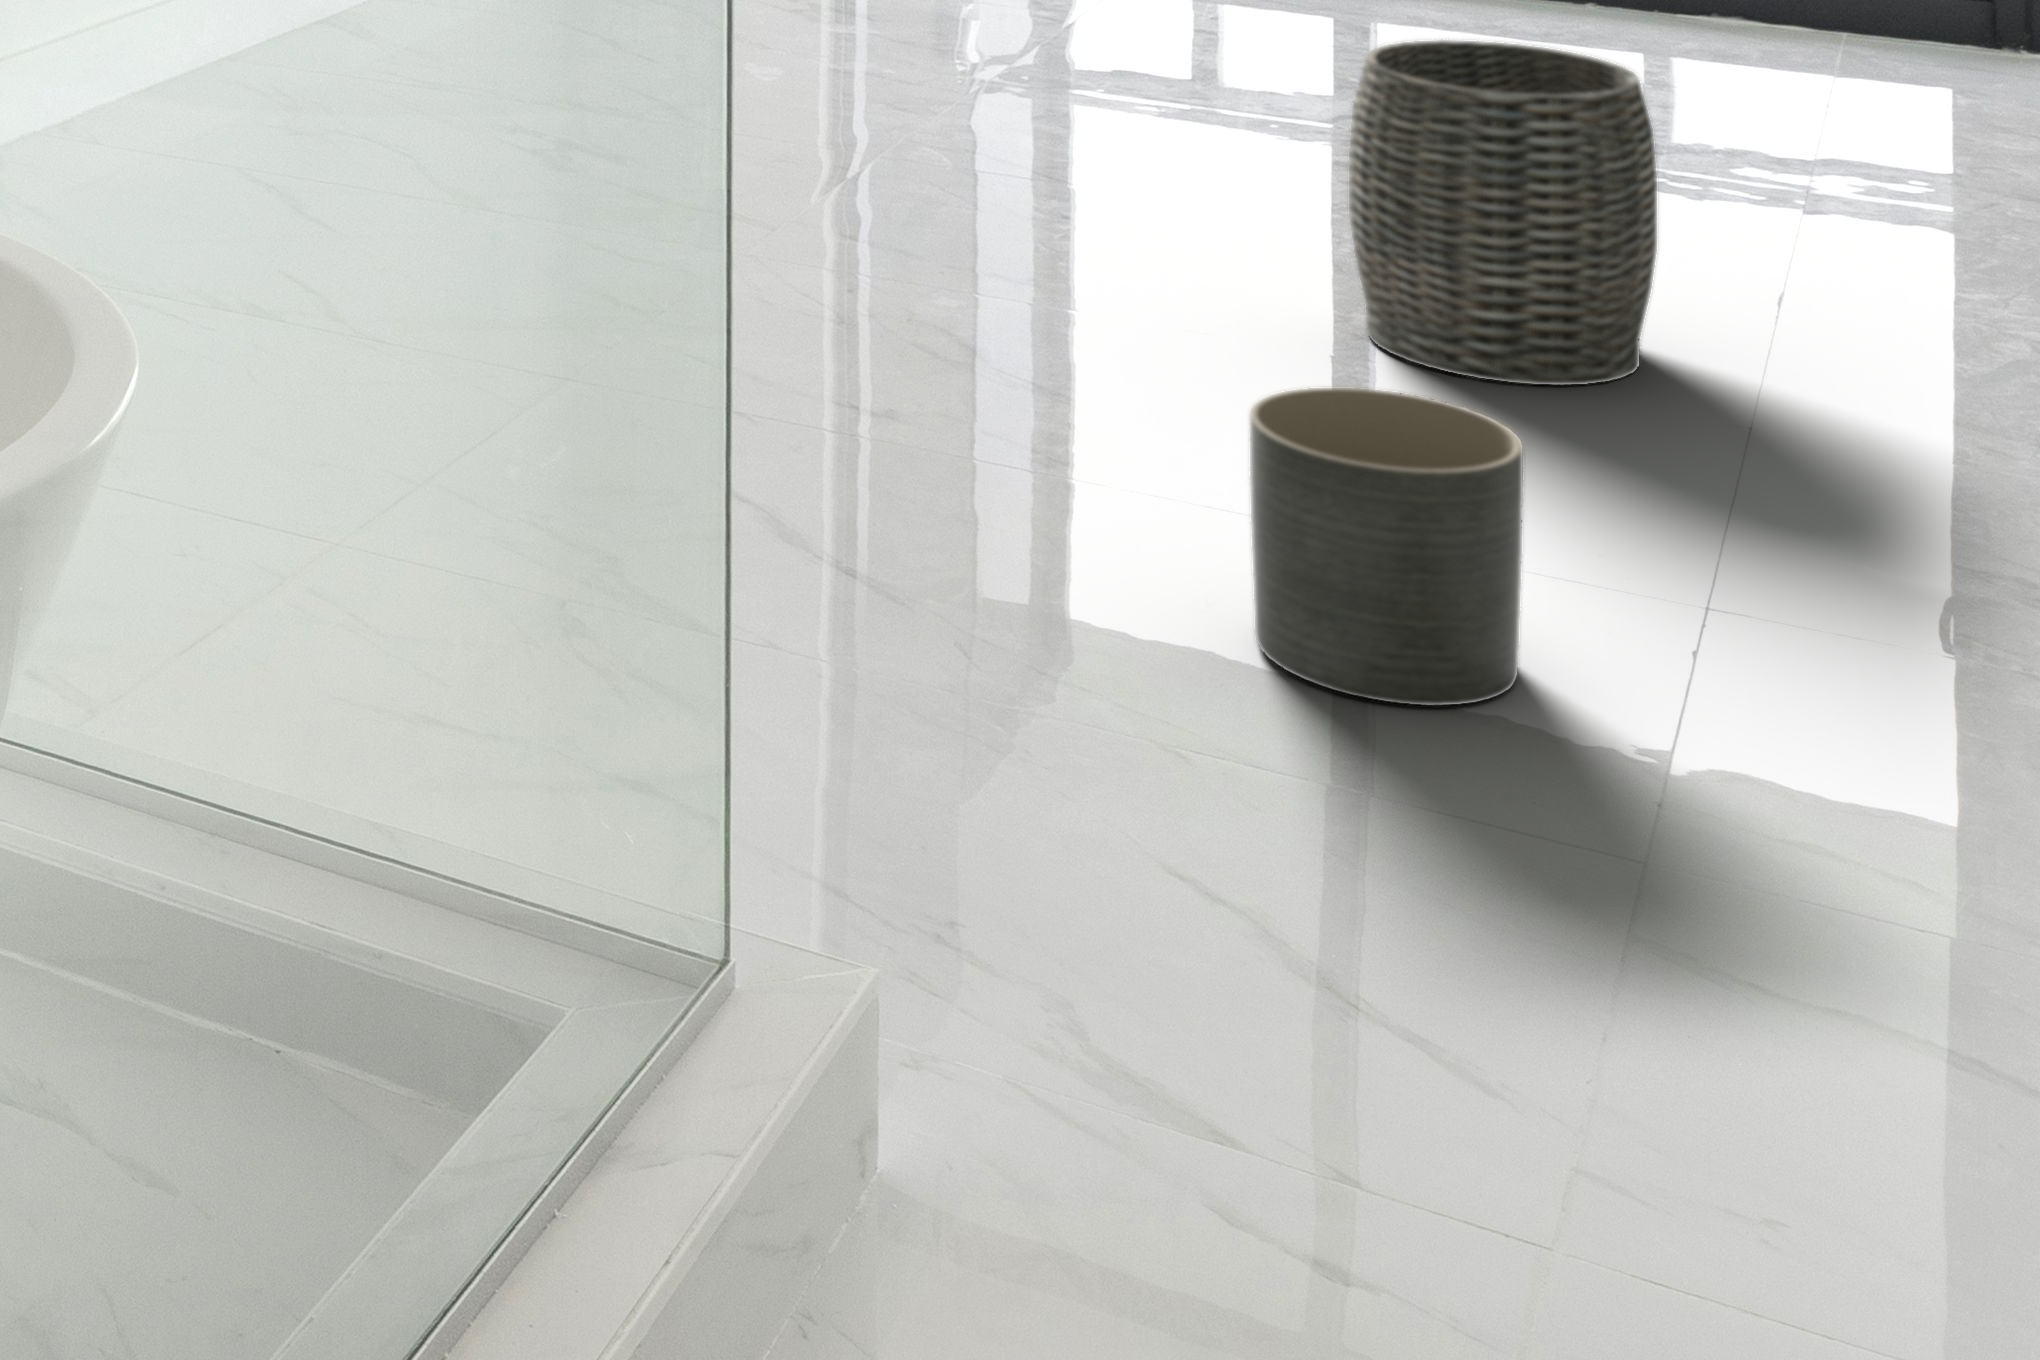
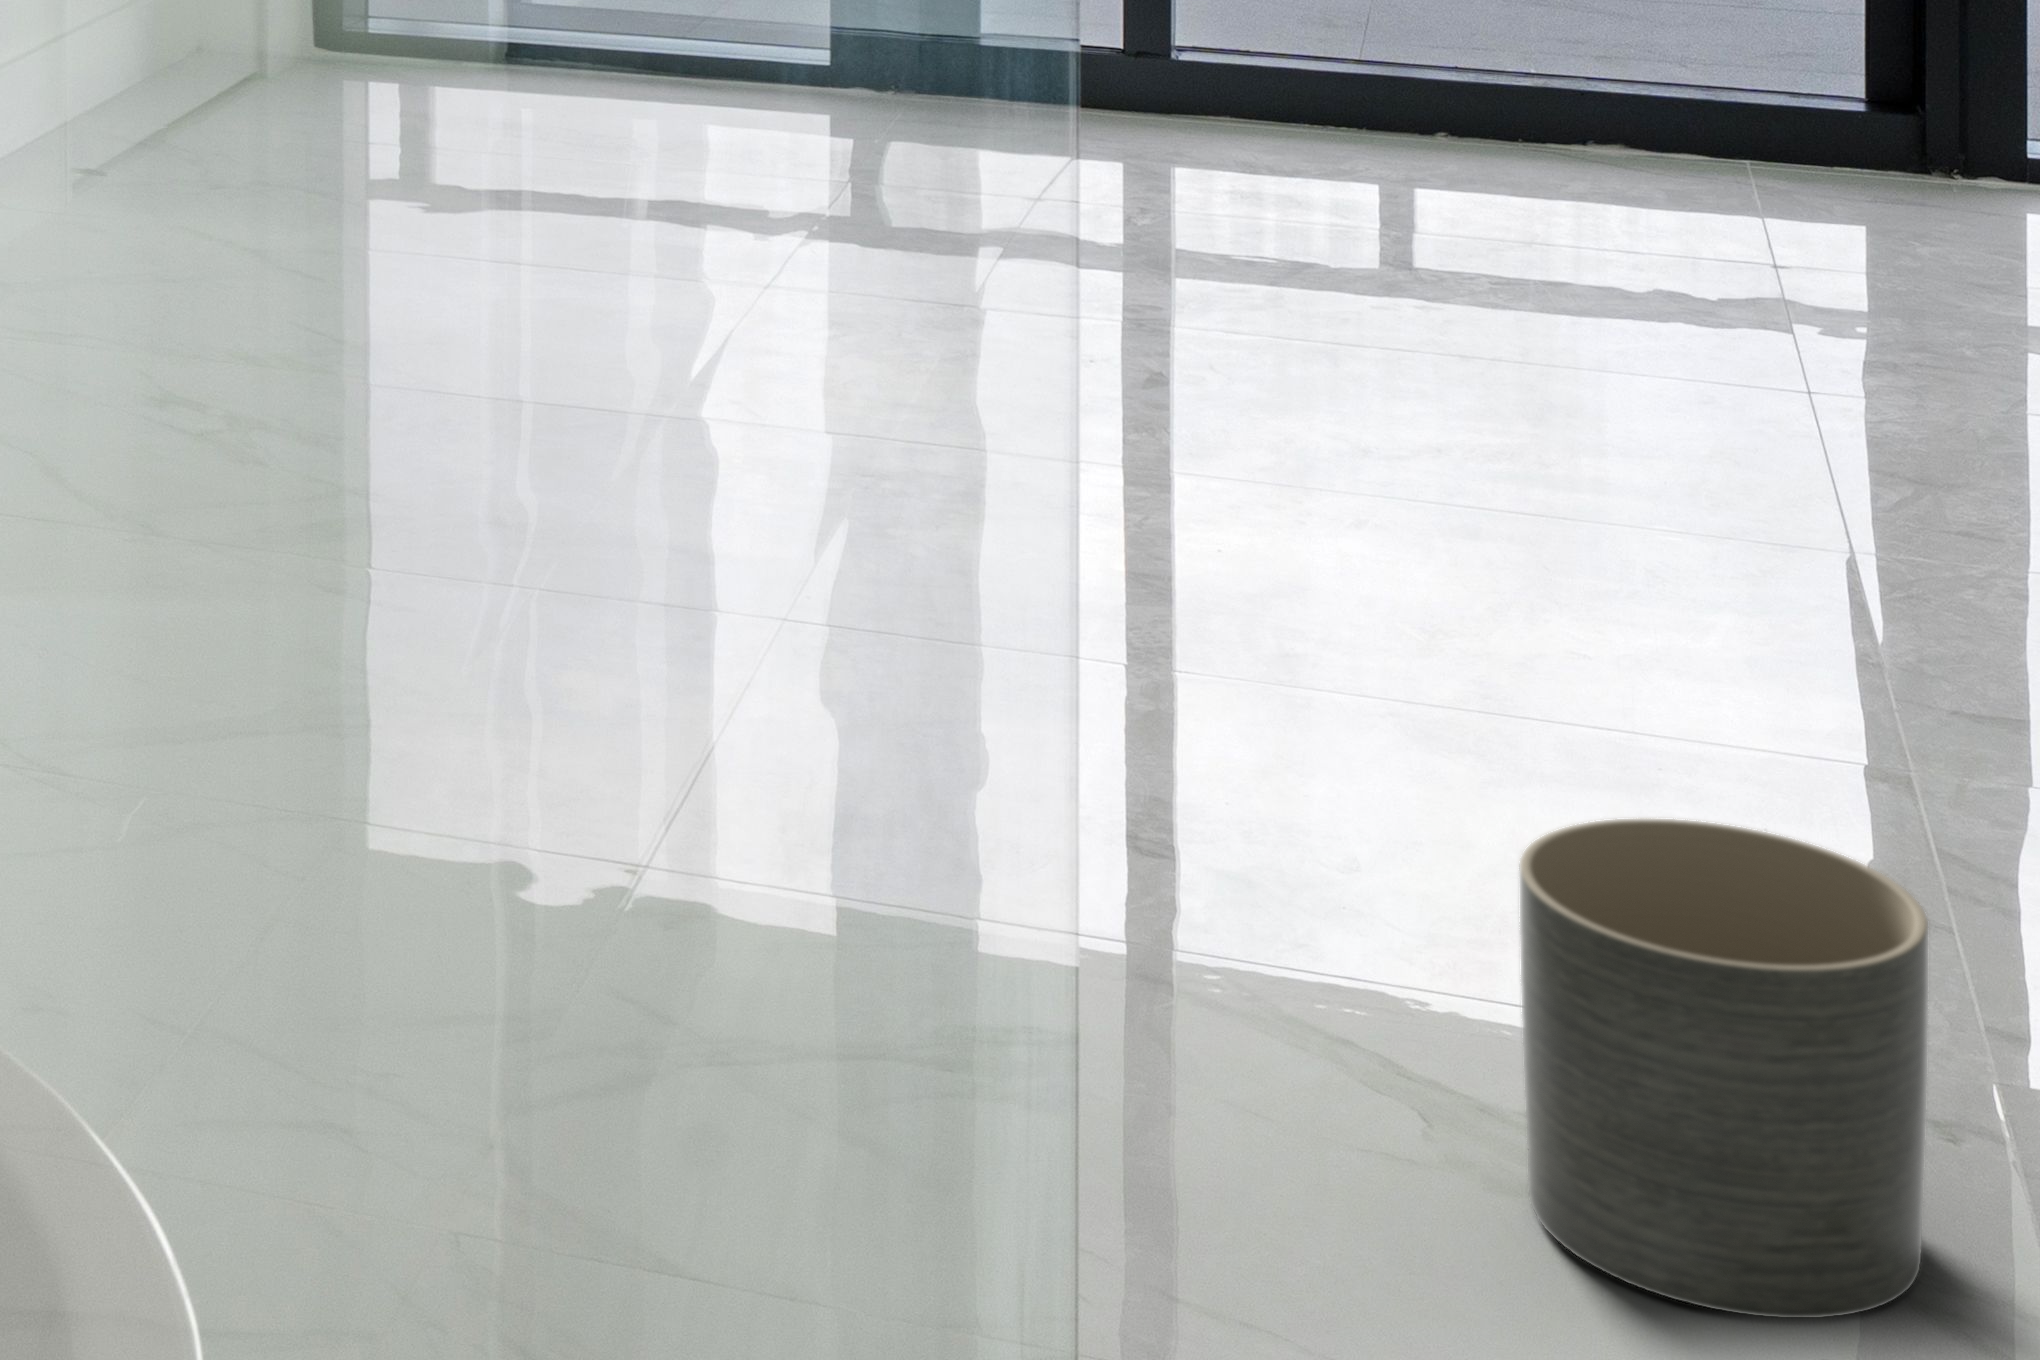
woven basket: present [1349,40,1657,385] -> none [1393,241,1808,724]

